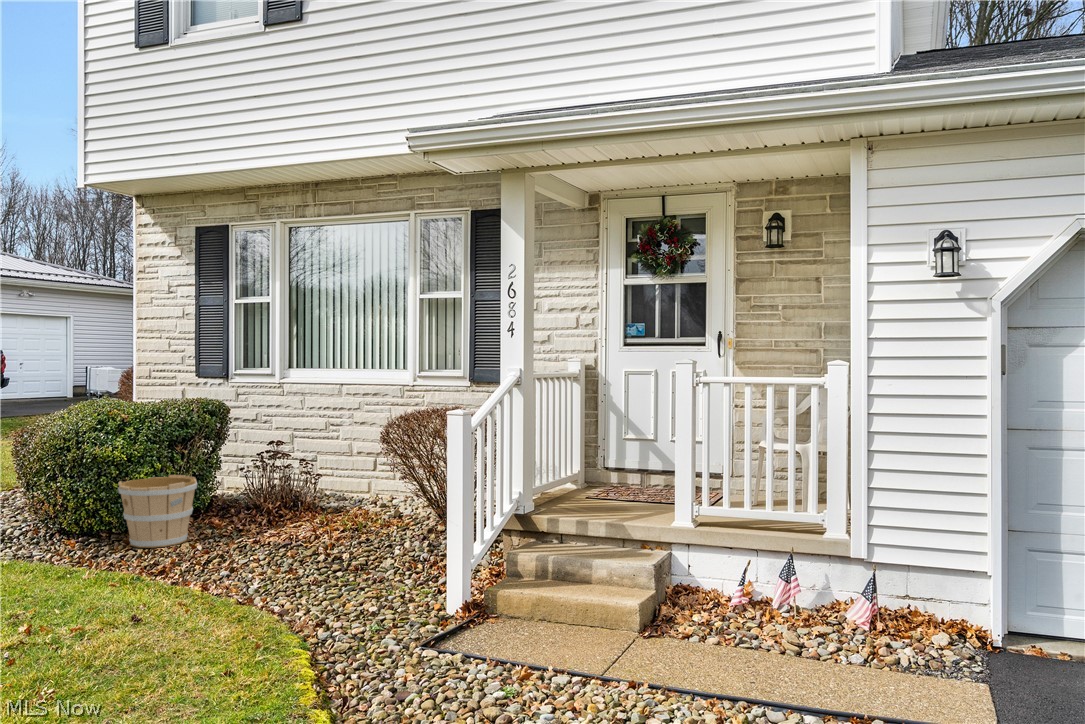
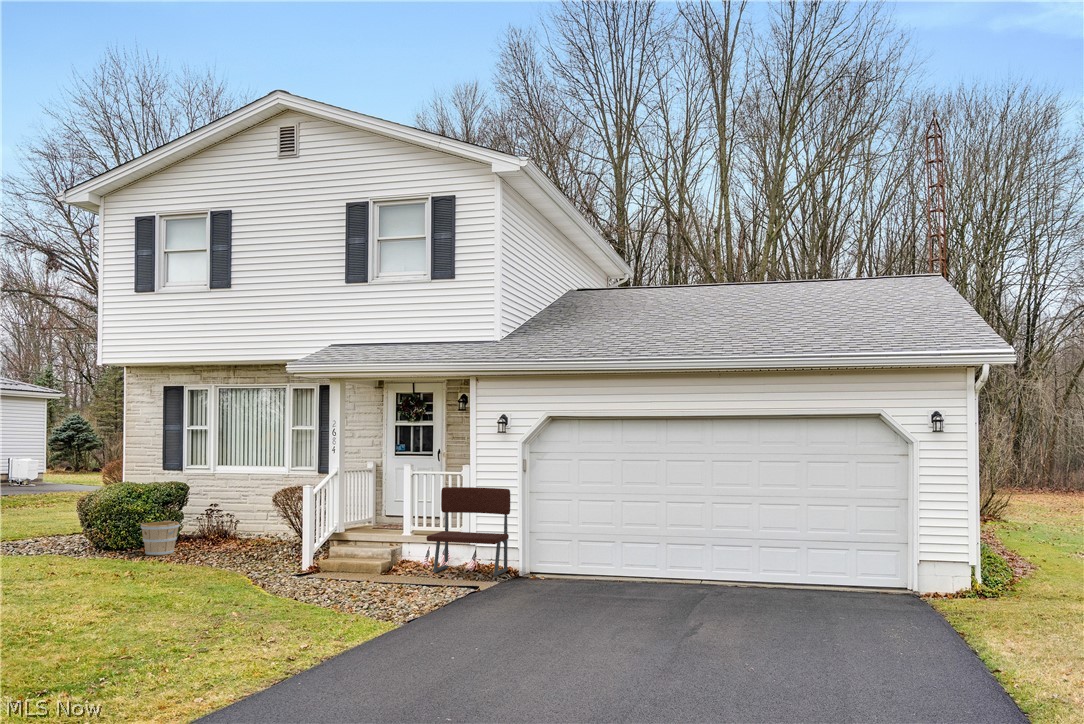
bench: none [772,415,999,669] -> present [427,487,510,576]

